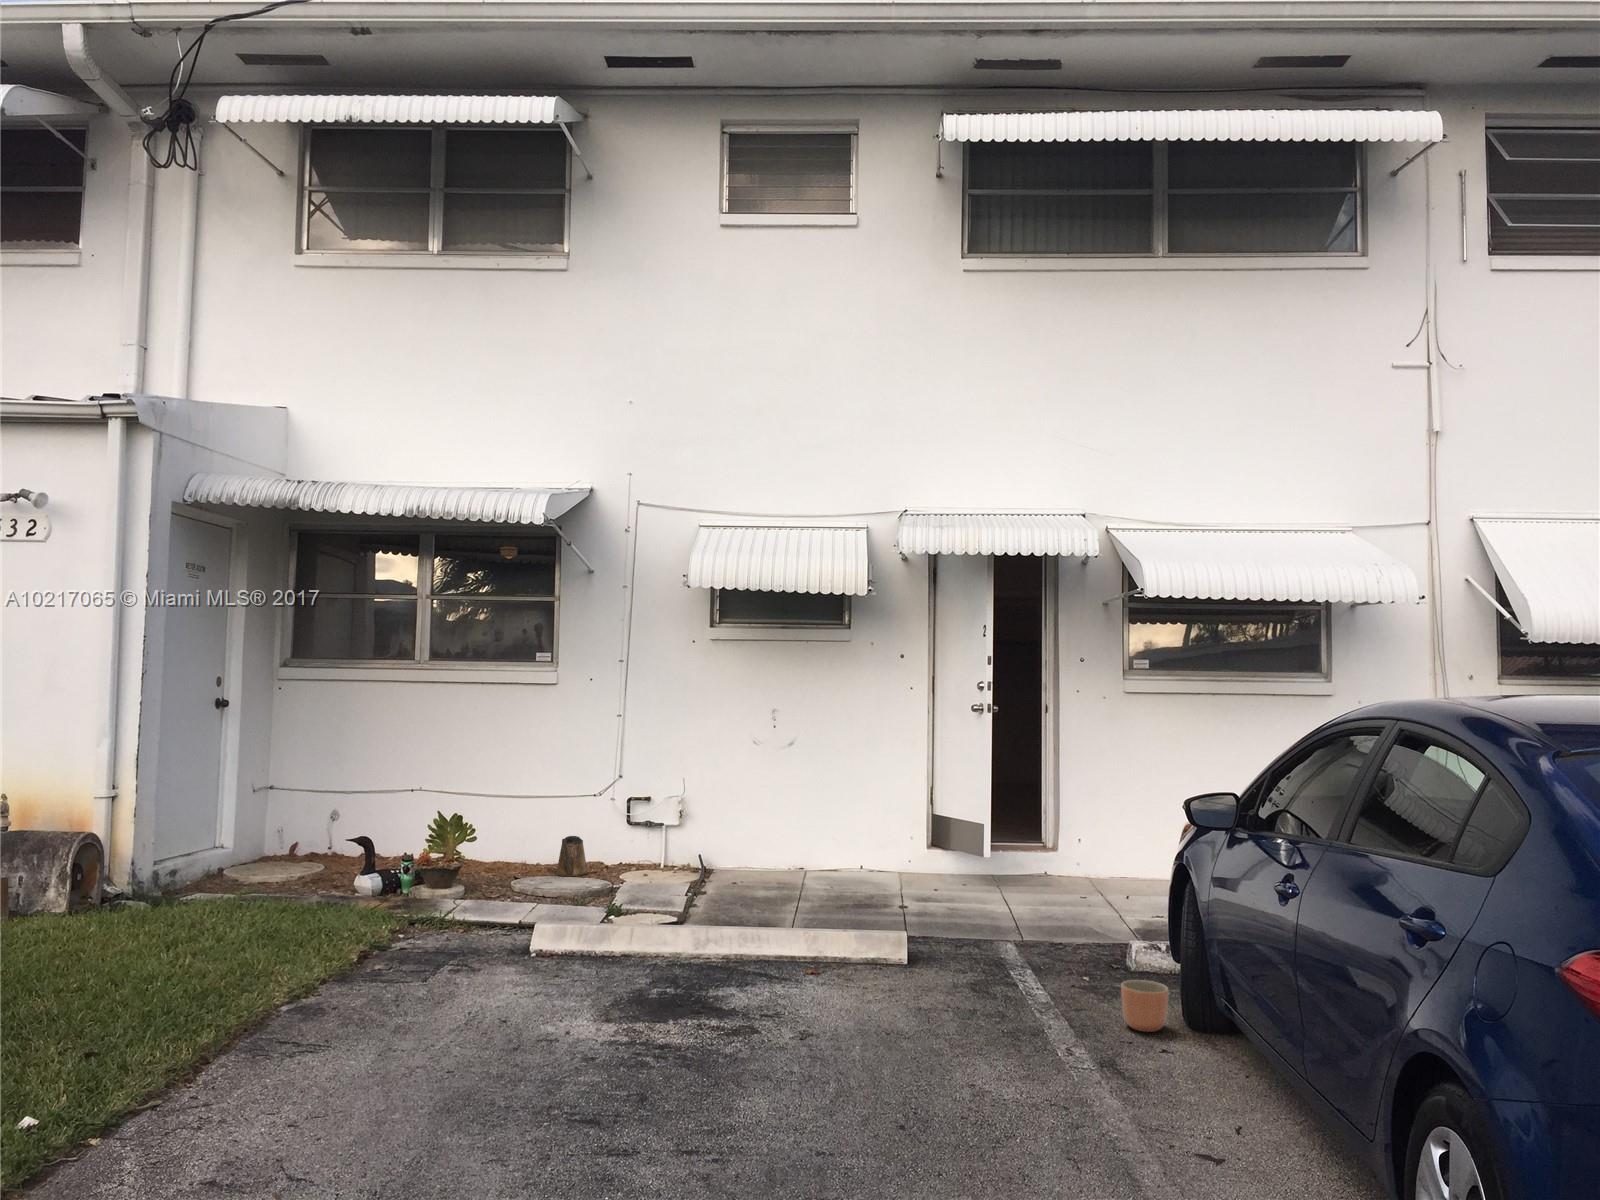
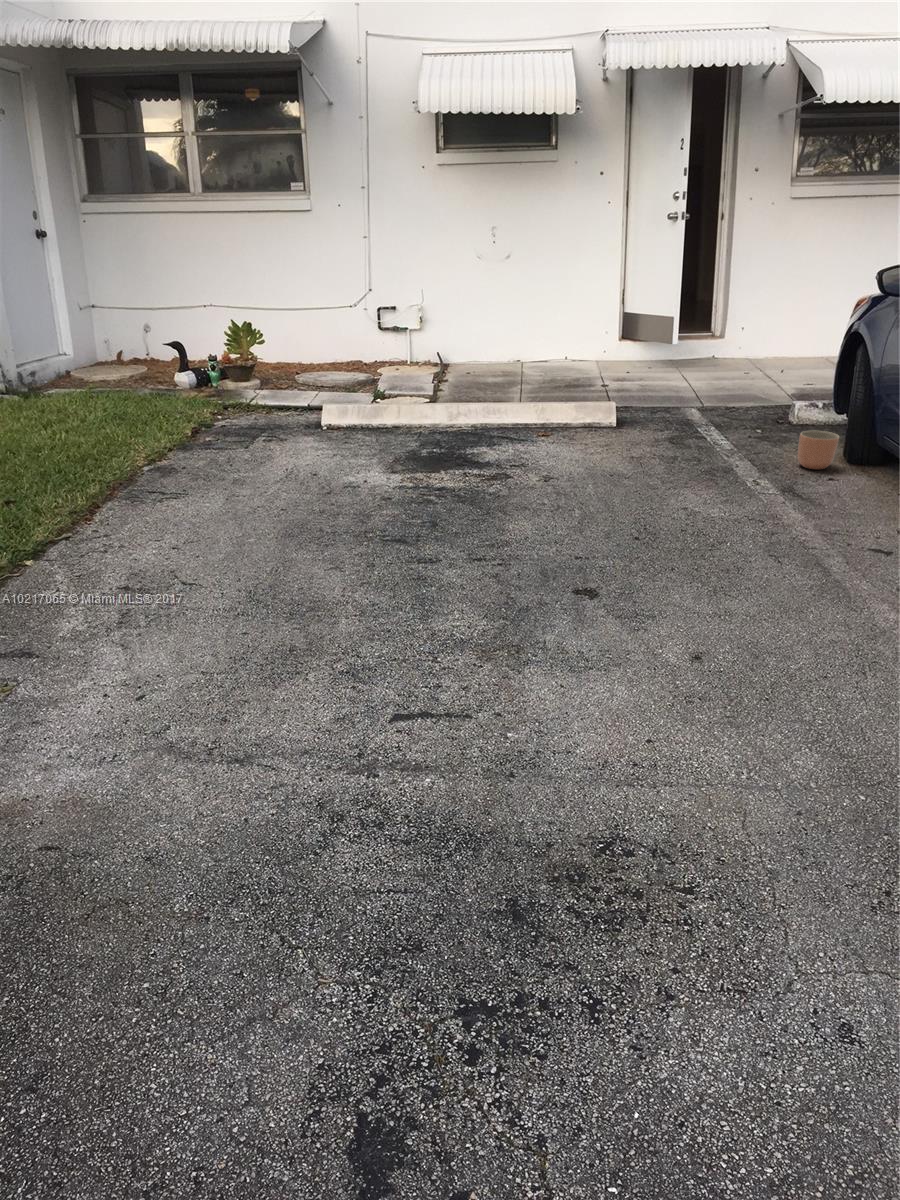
watering can: present [556,836,588,876] -> none [327,339,352,371]

